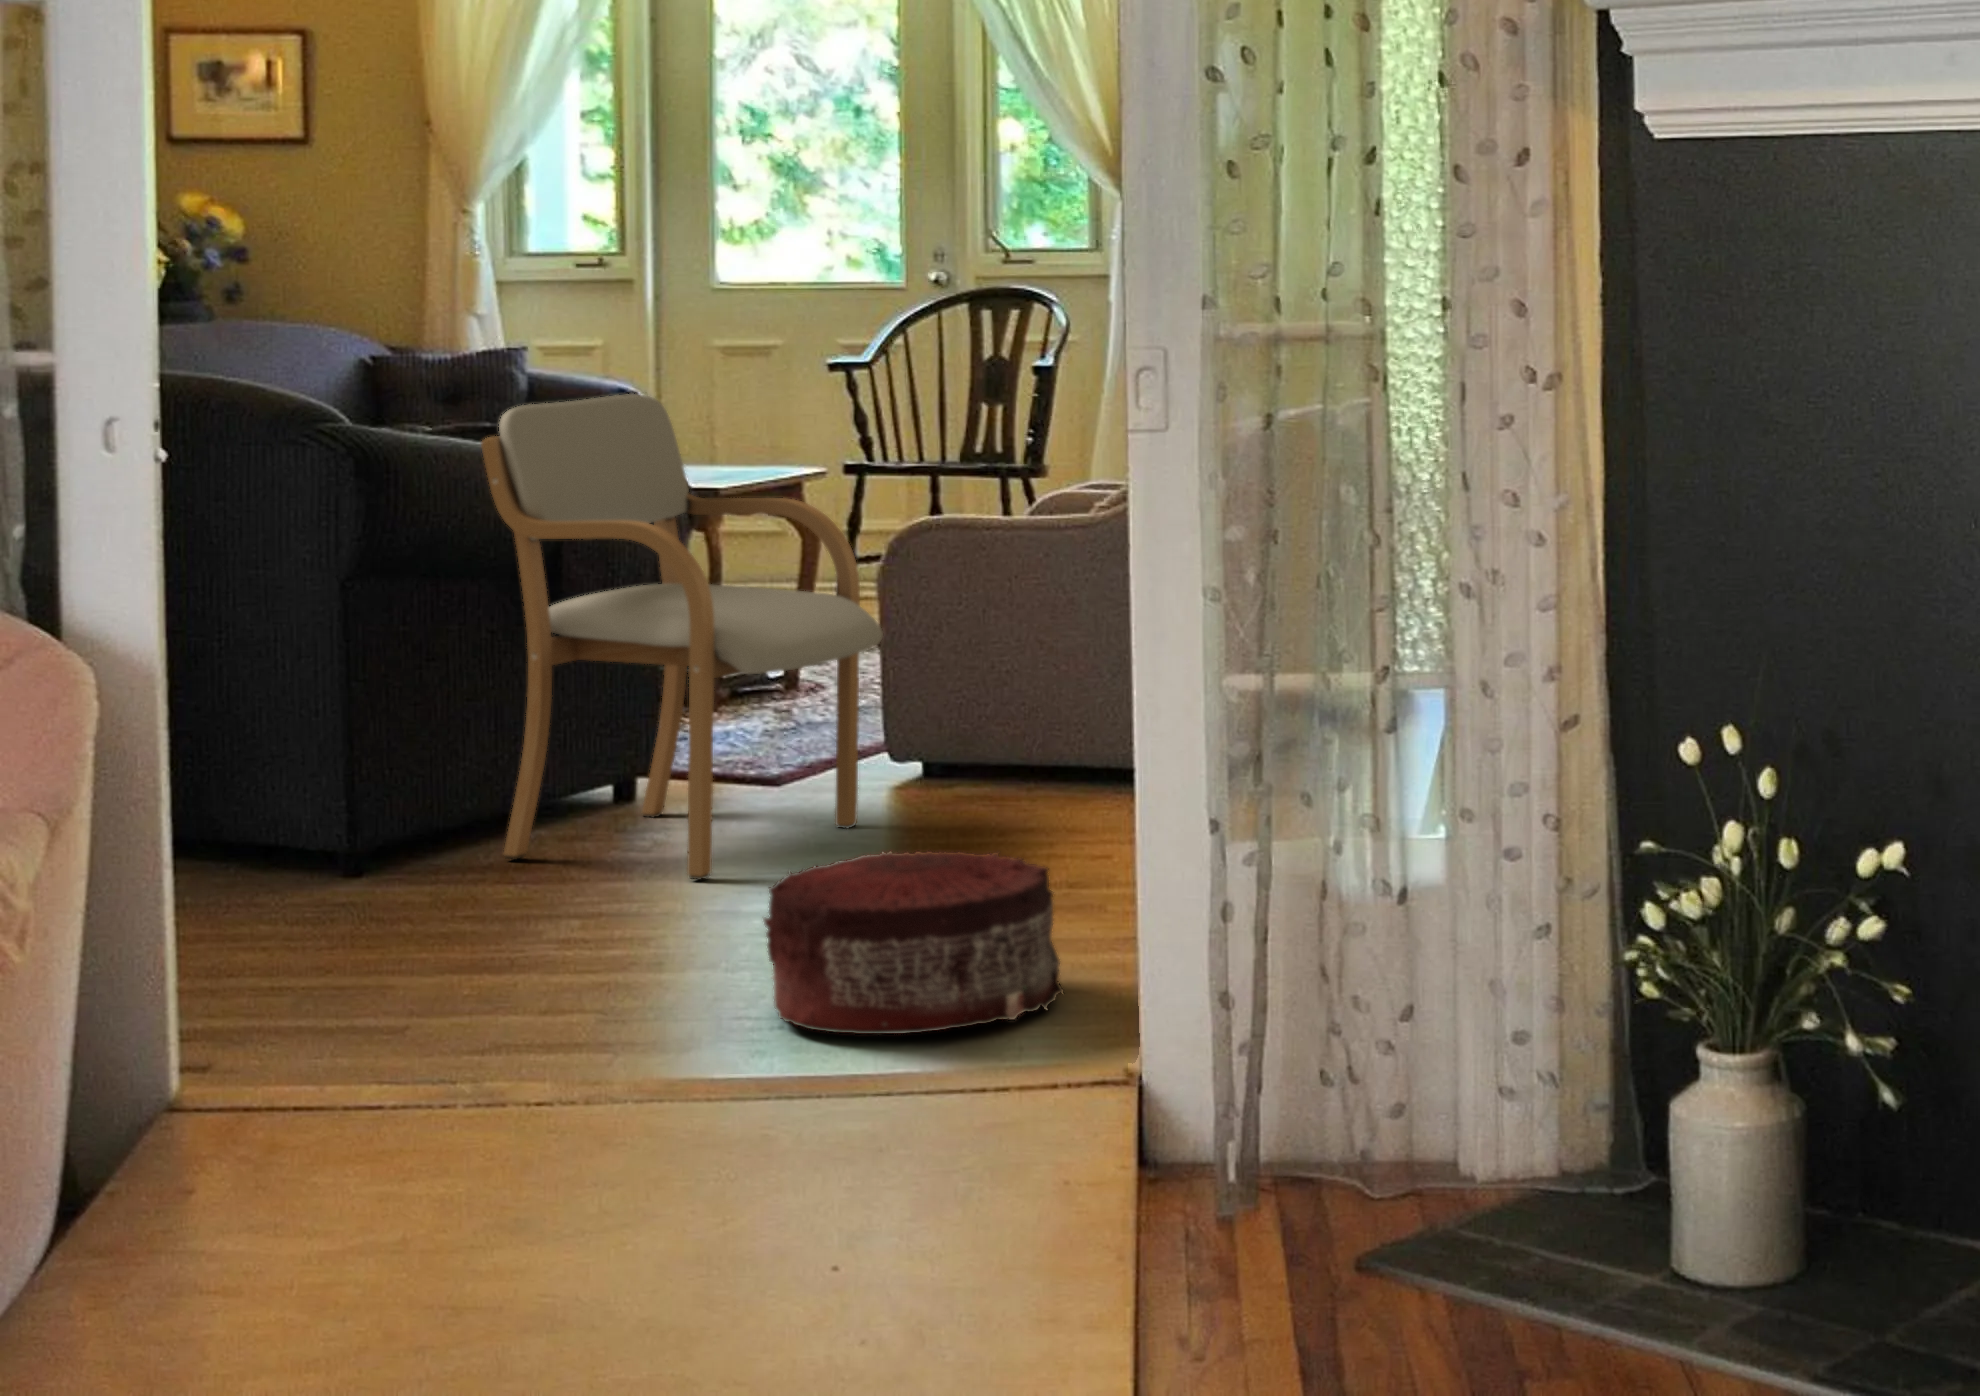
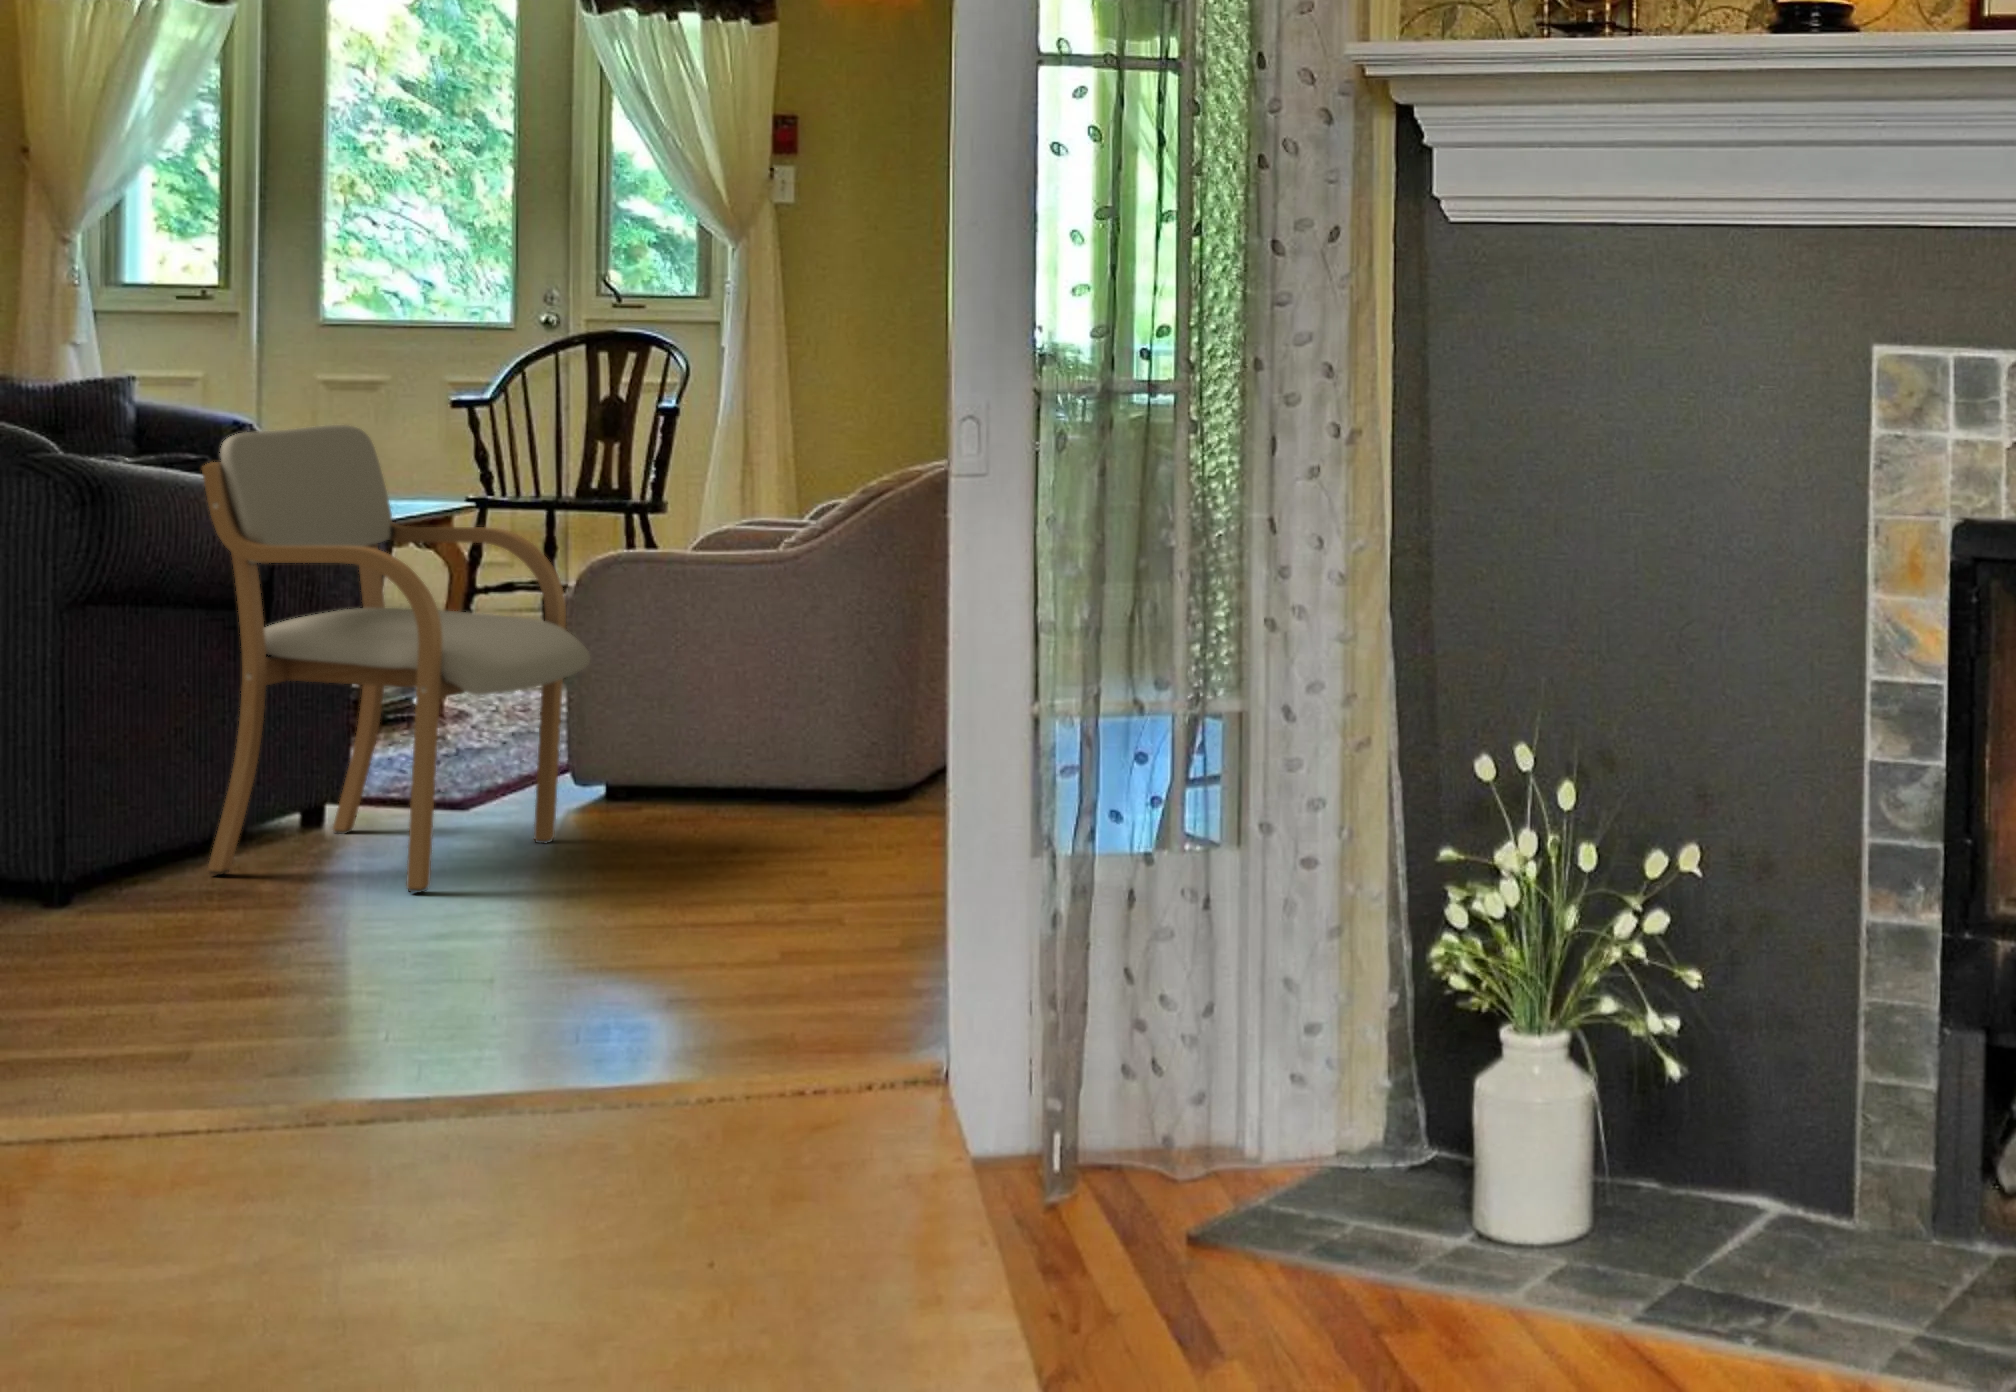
pouf: present [764,850,1063,1034] -> none [541,861,831,1036]

